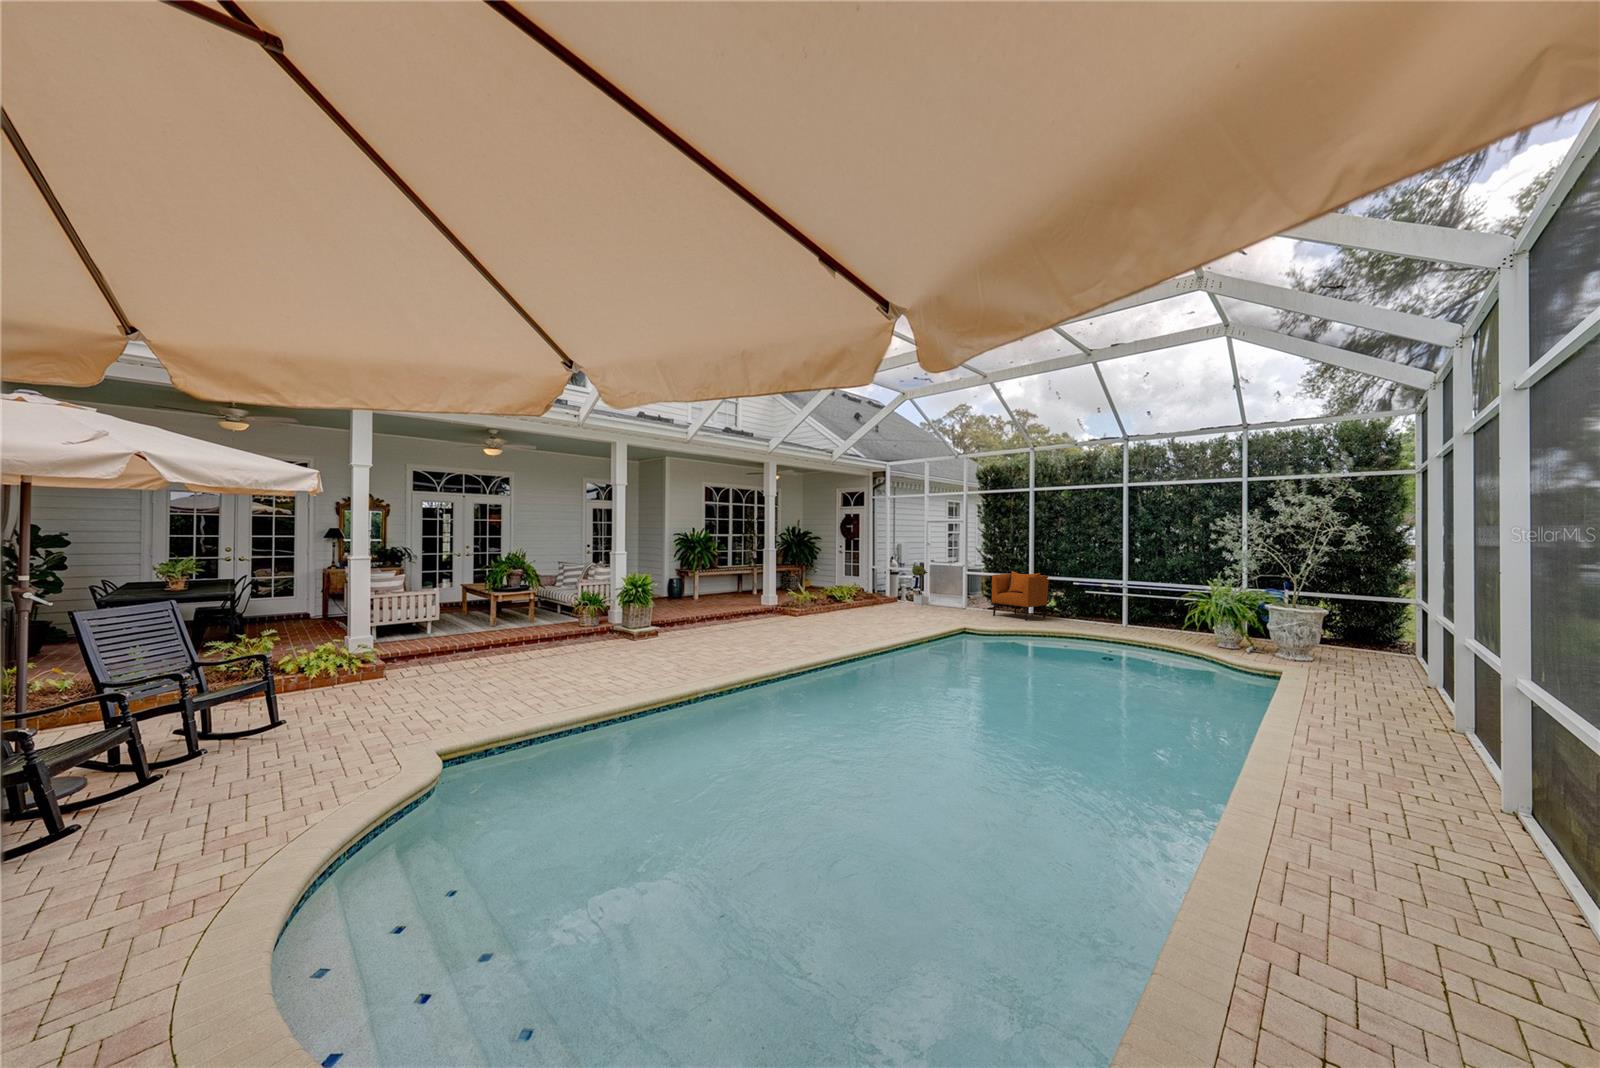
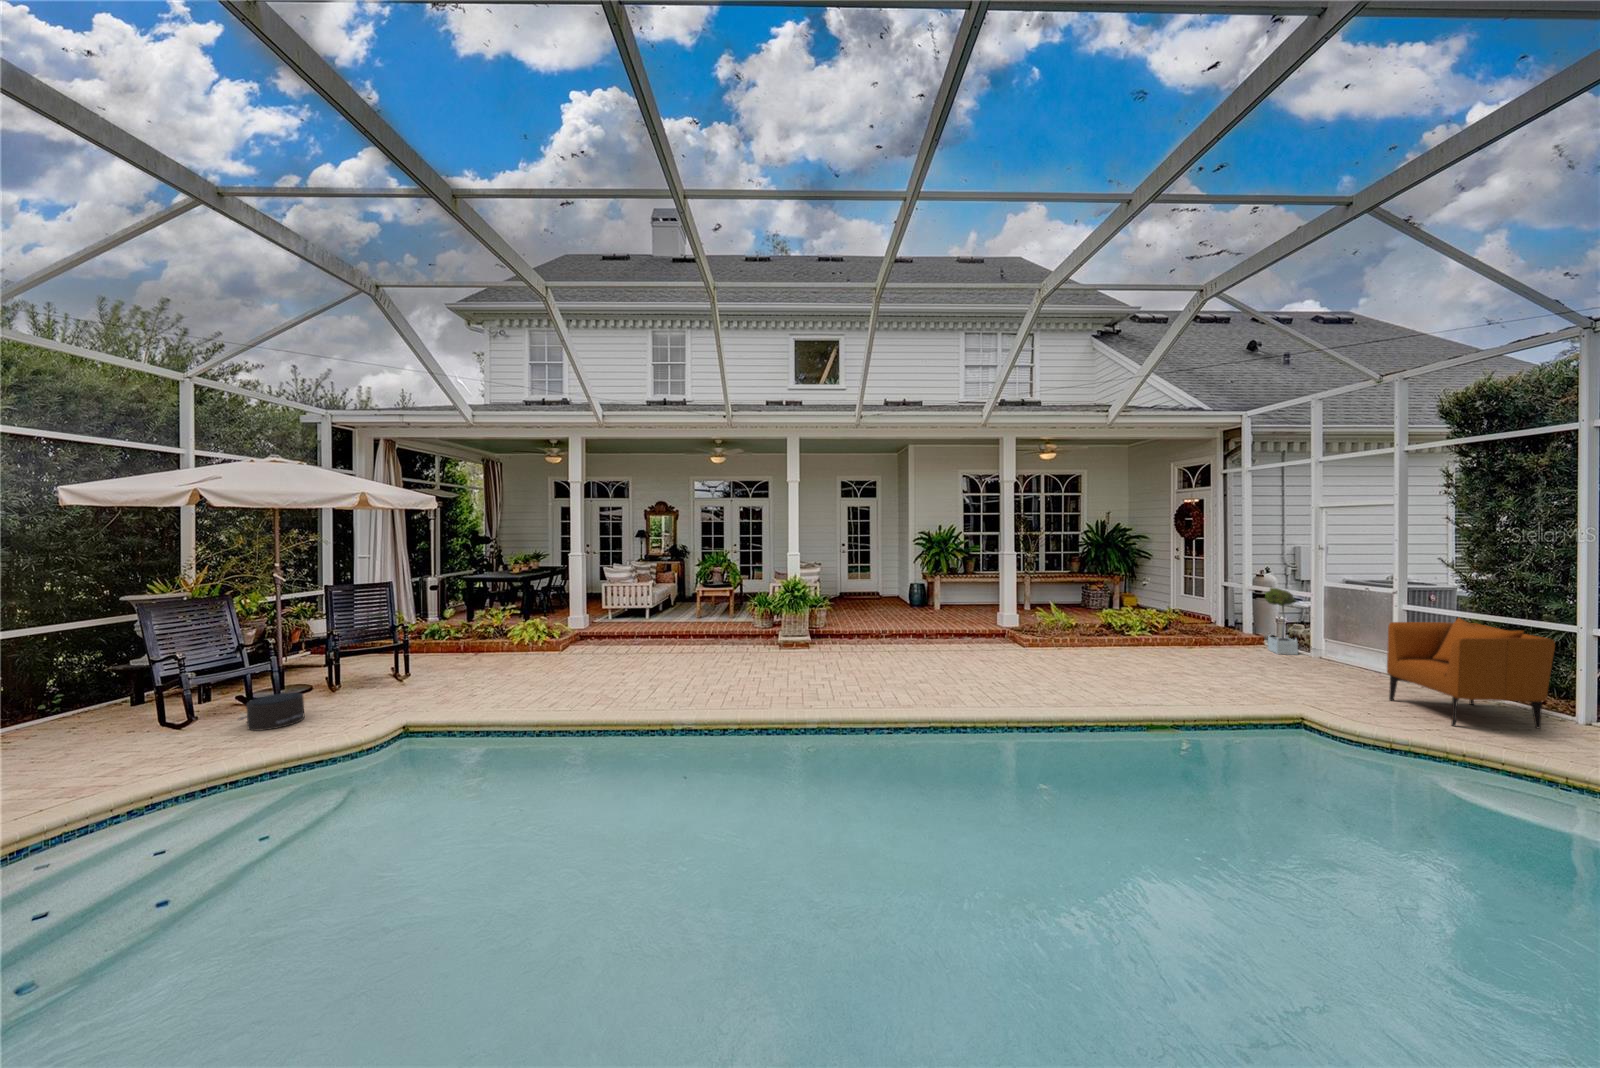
pouf: none [102,755,235,825] -> present [238,692,304,731]

